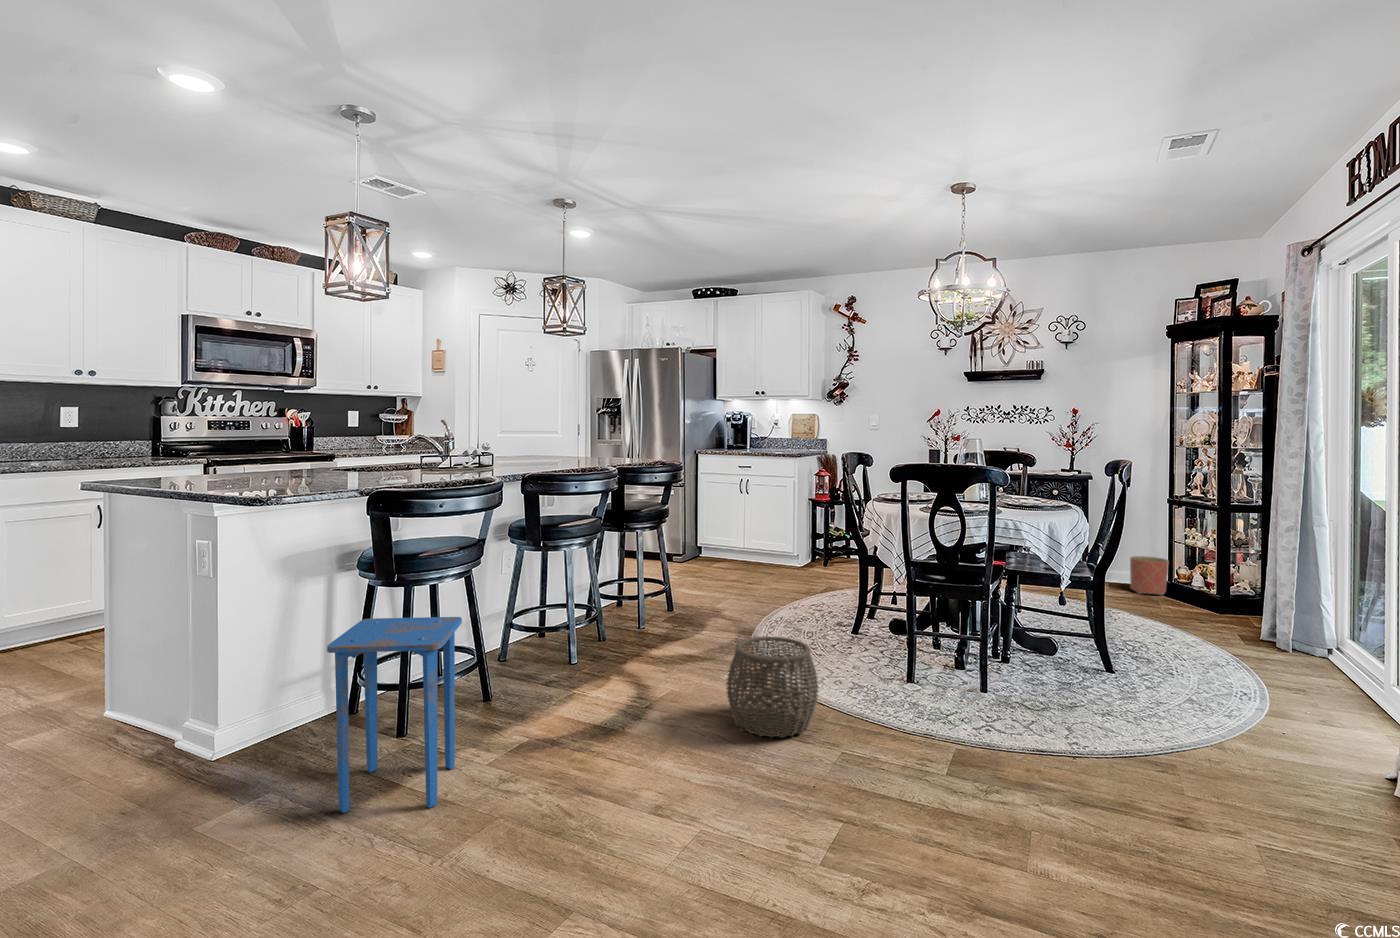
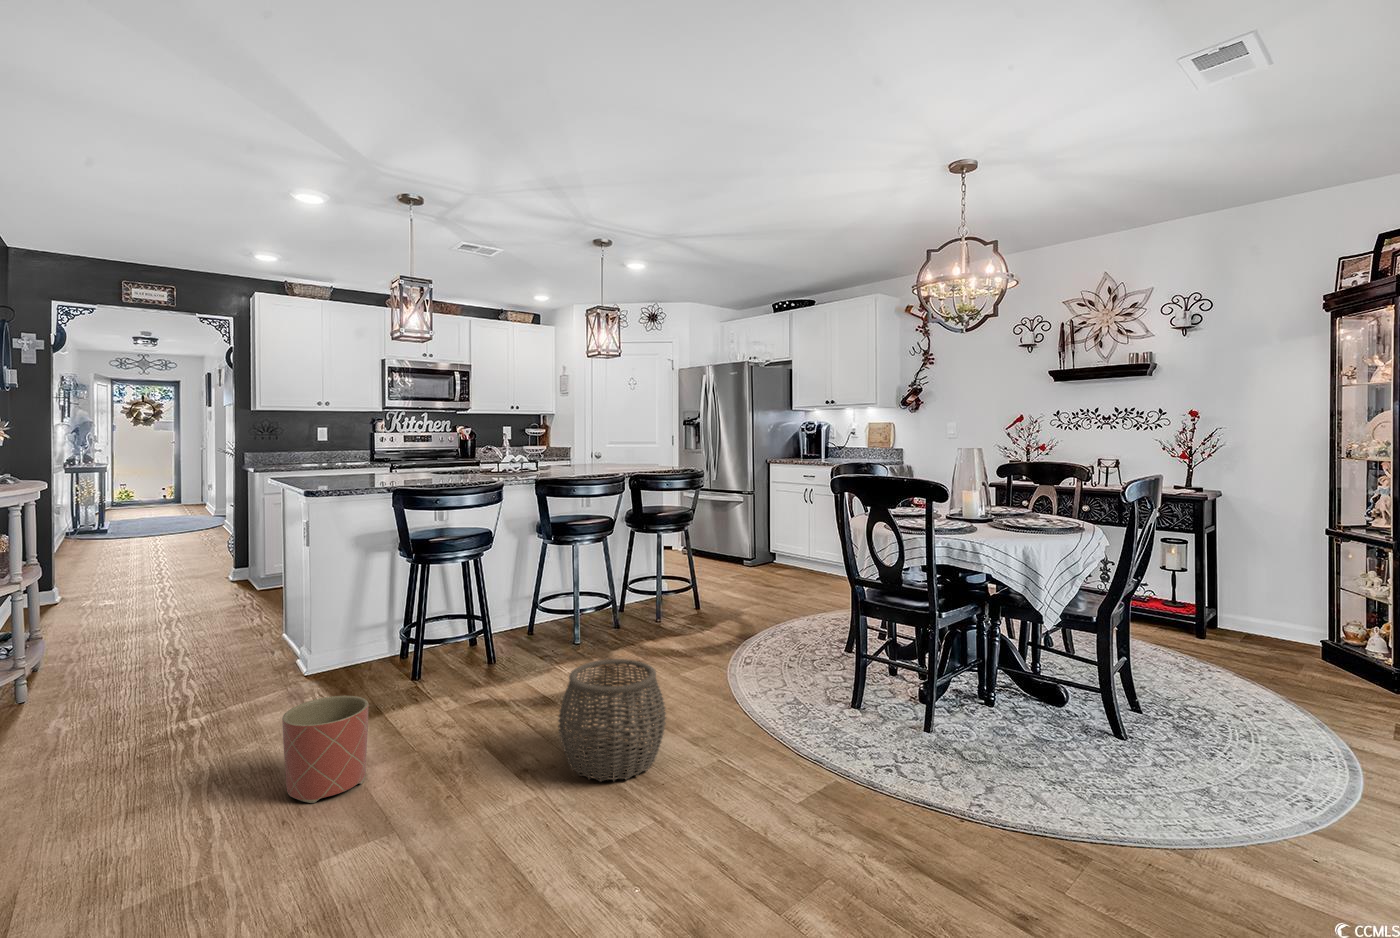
planter: present [1130,556,1169,595] -> present [282,696,369,803]
side table: present [327,617,462,813] -> none [103,605,278,801]

